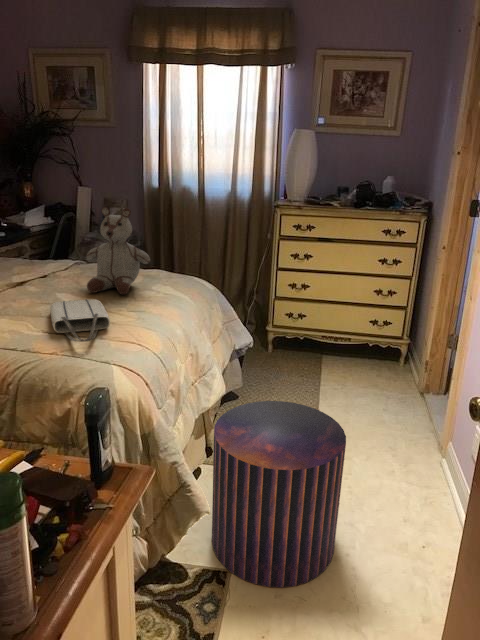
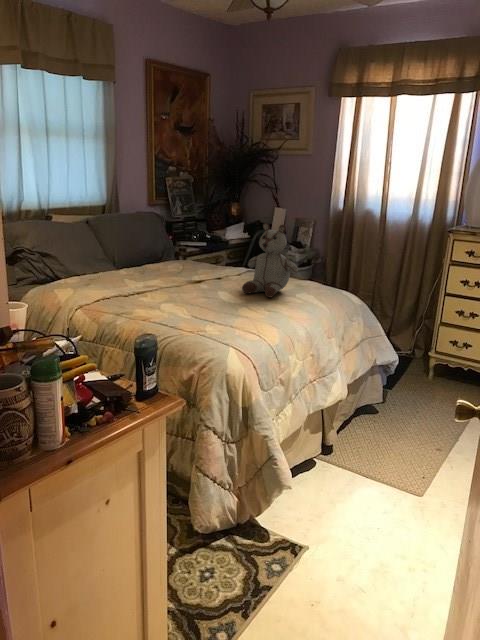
tote bag: present [51,299,110,342] -> none [199,296,245,326]
pouf: present [212,401,346,587] -> none [299,406,433,579]

